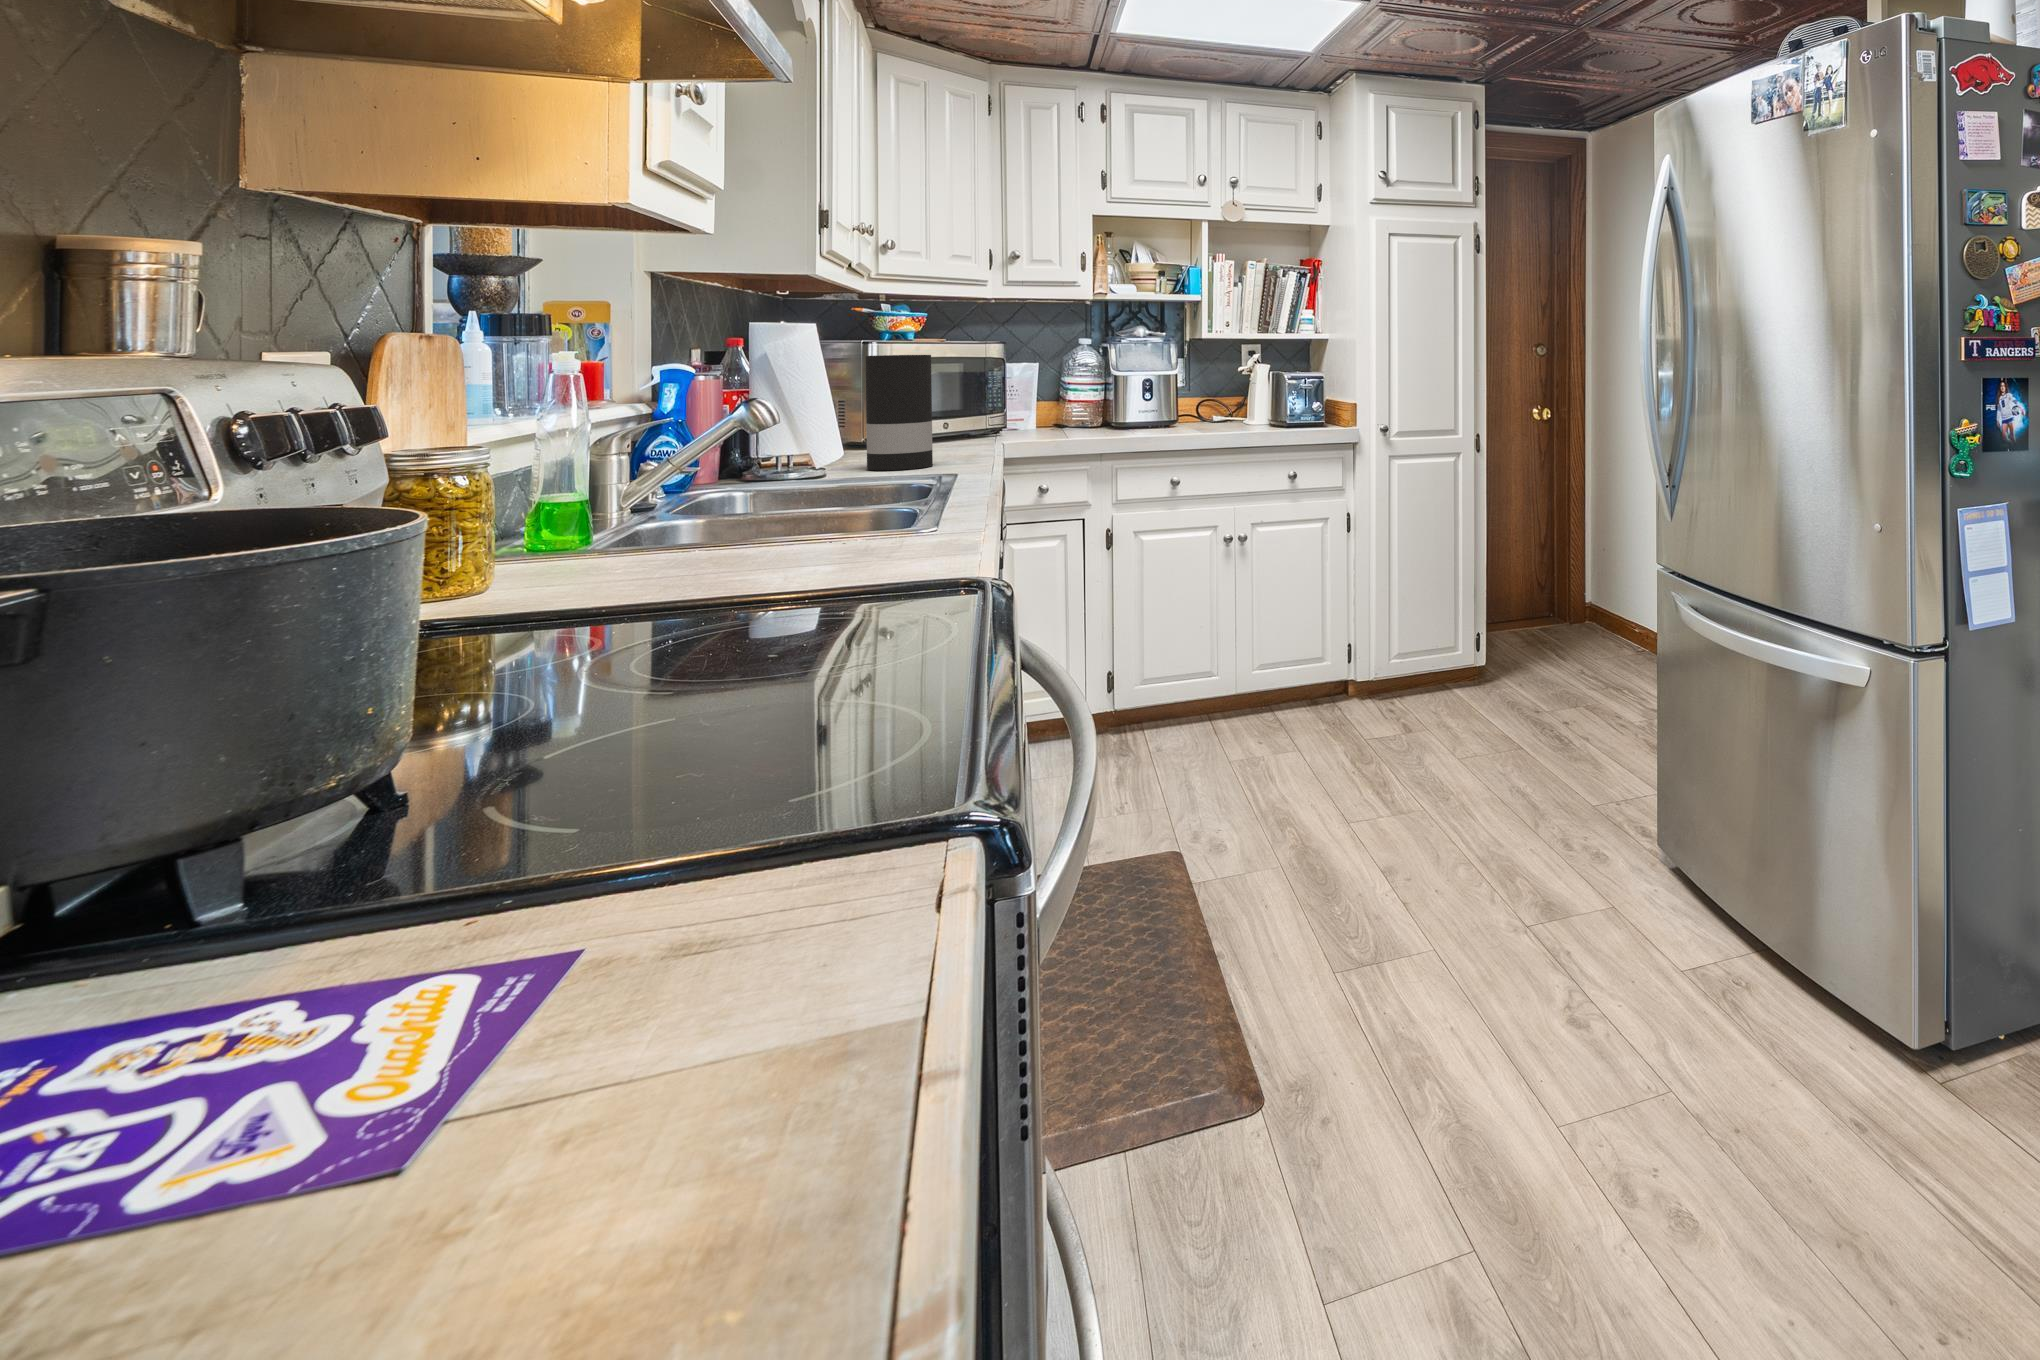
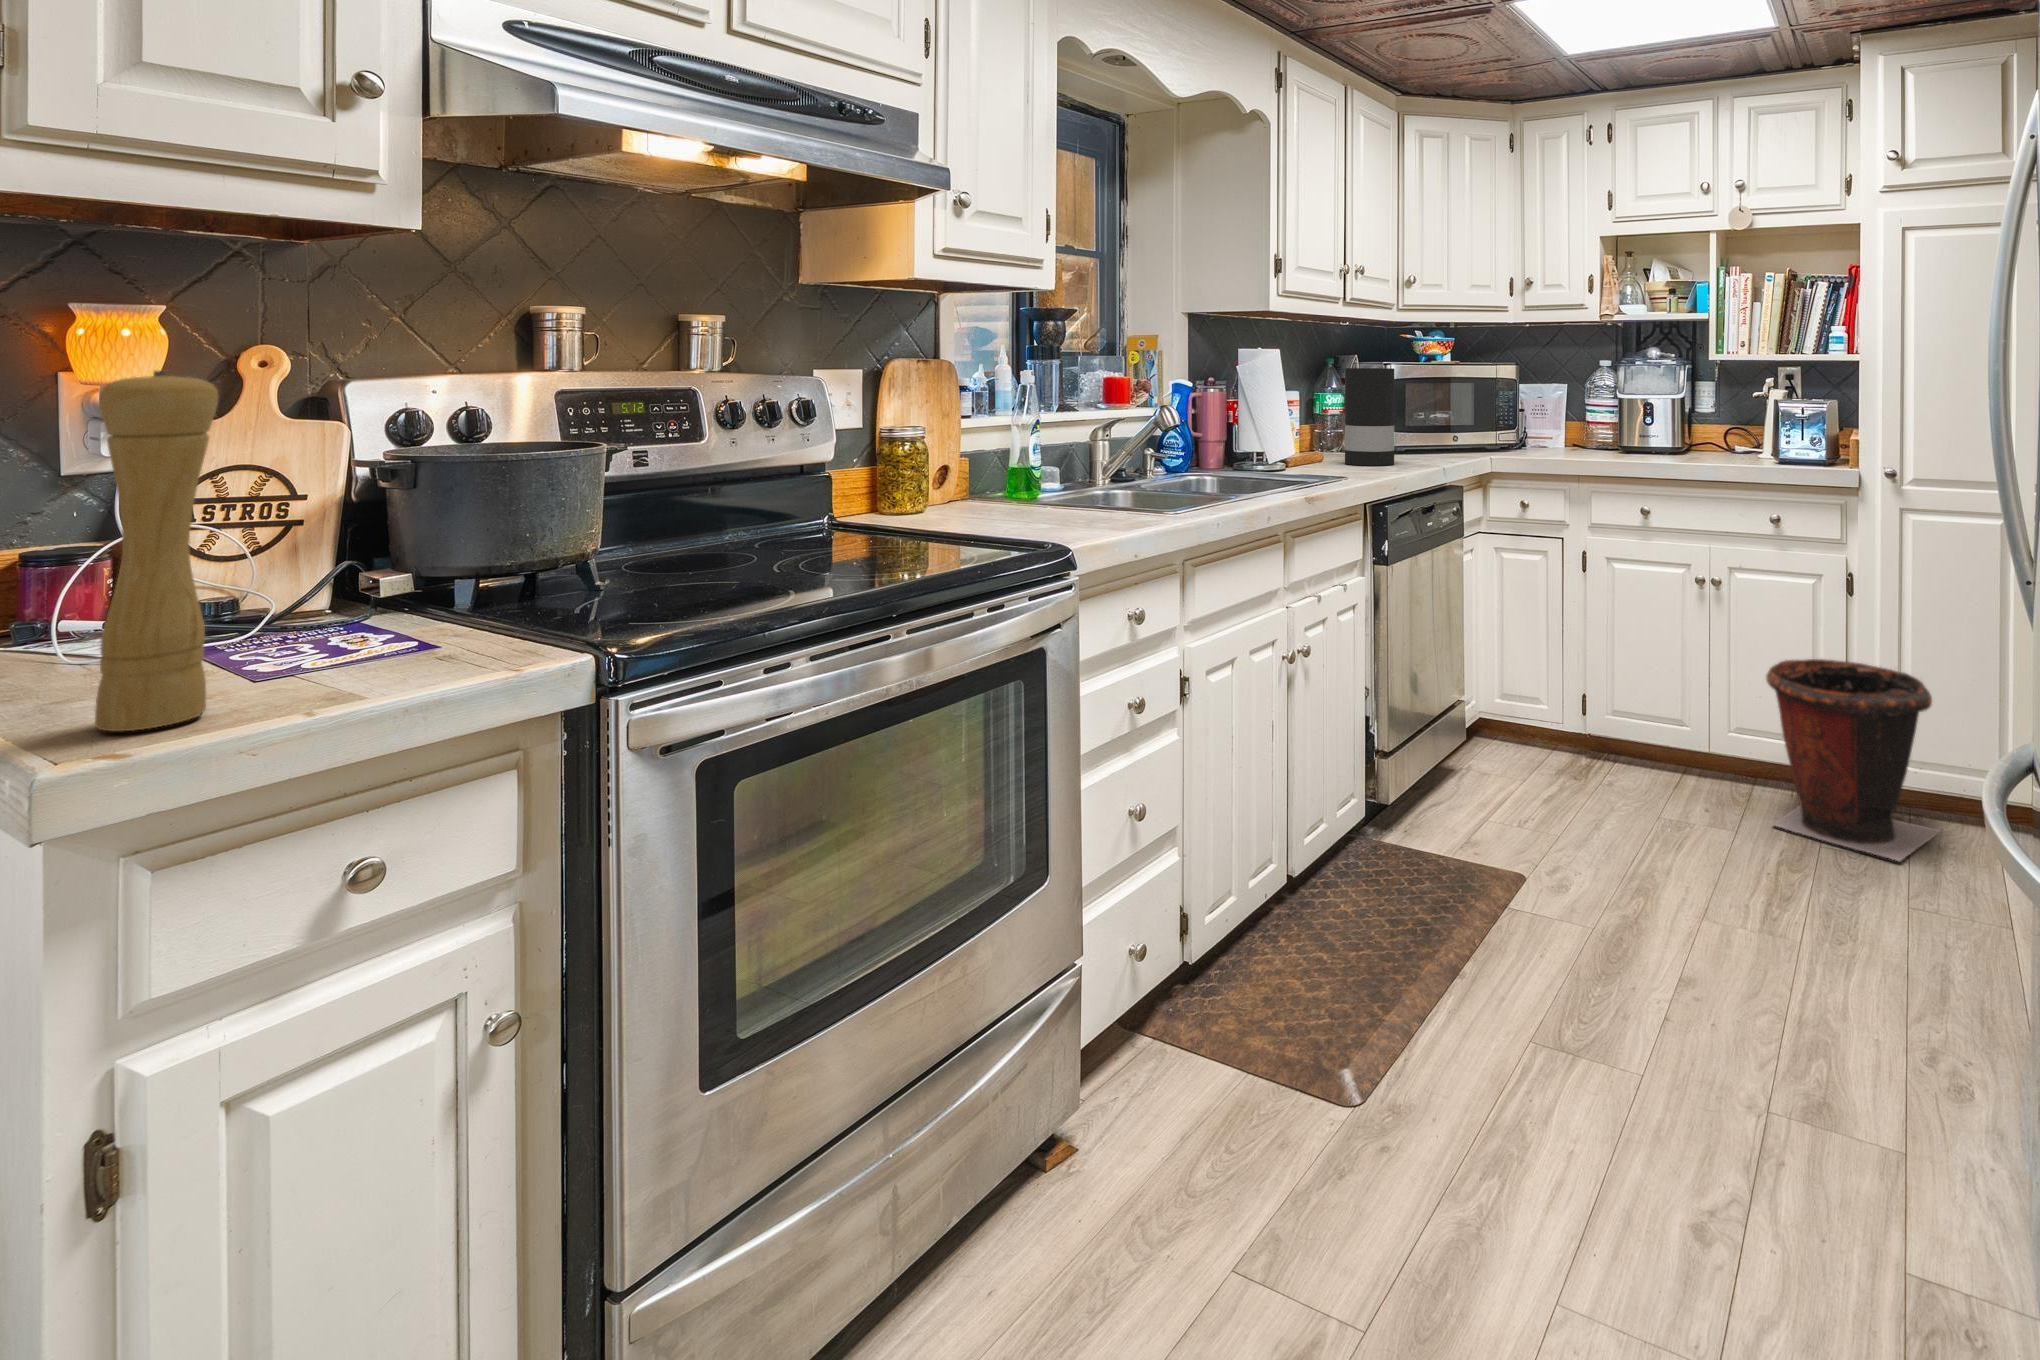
pepper mill: none [539,423,763,1178] -> present [95,371,218,731]
waste bin: none [1299,586,1424,740] -> present [1766,659,1941,861]

